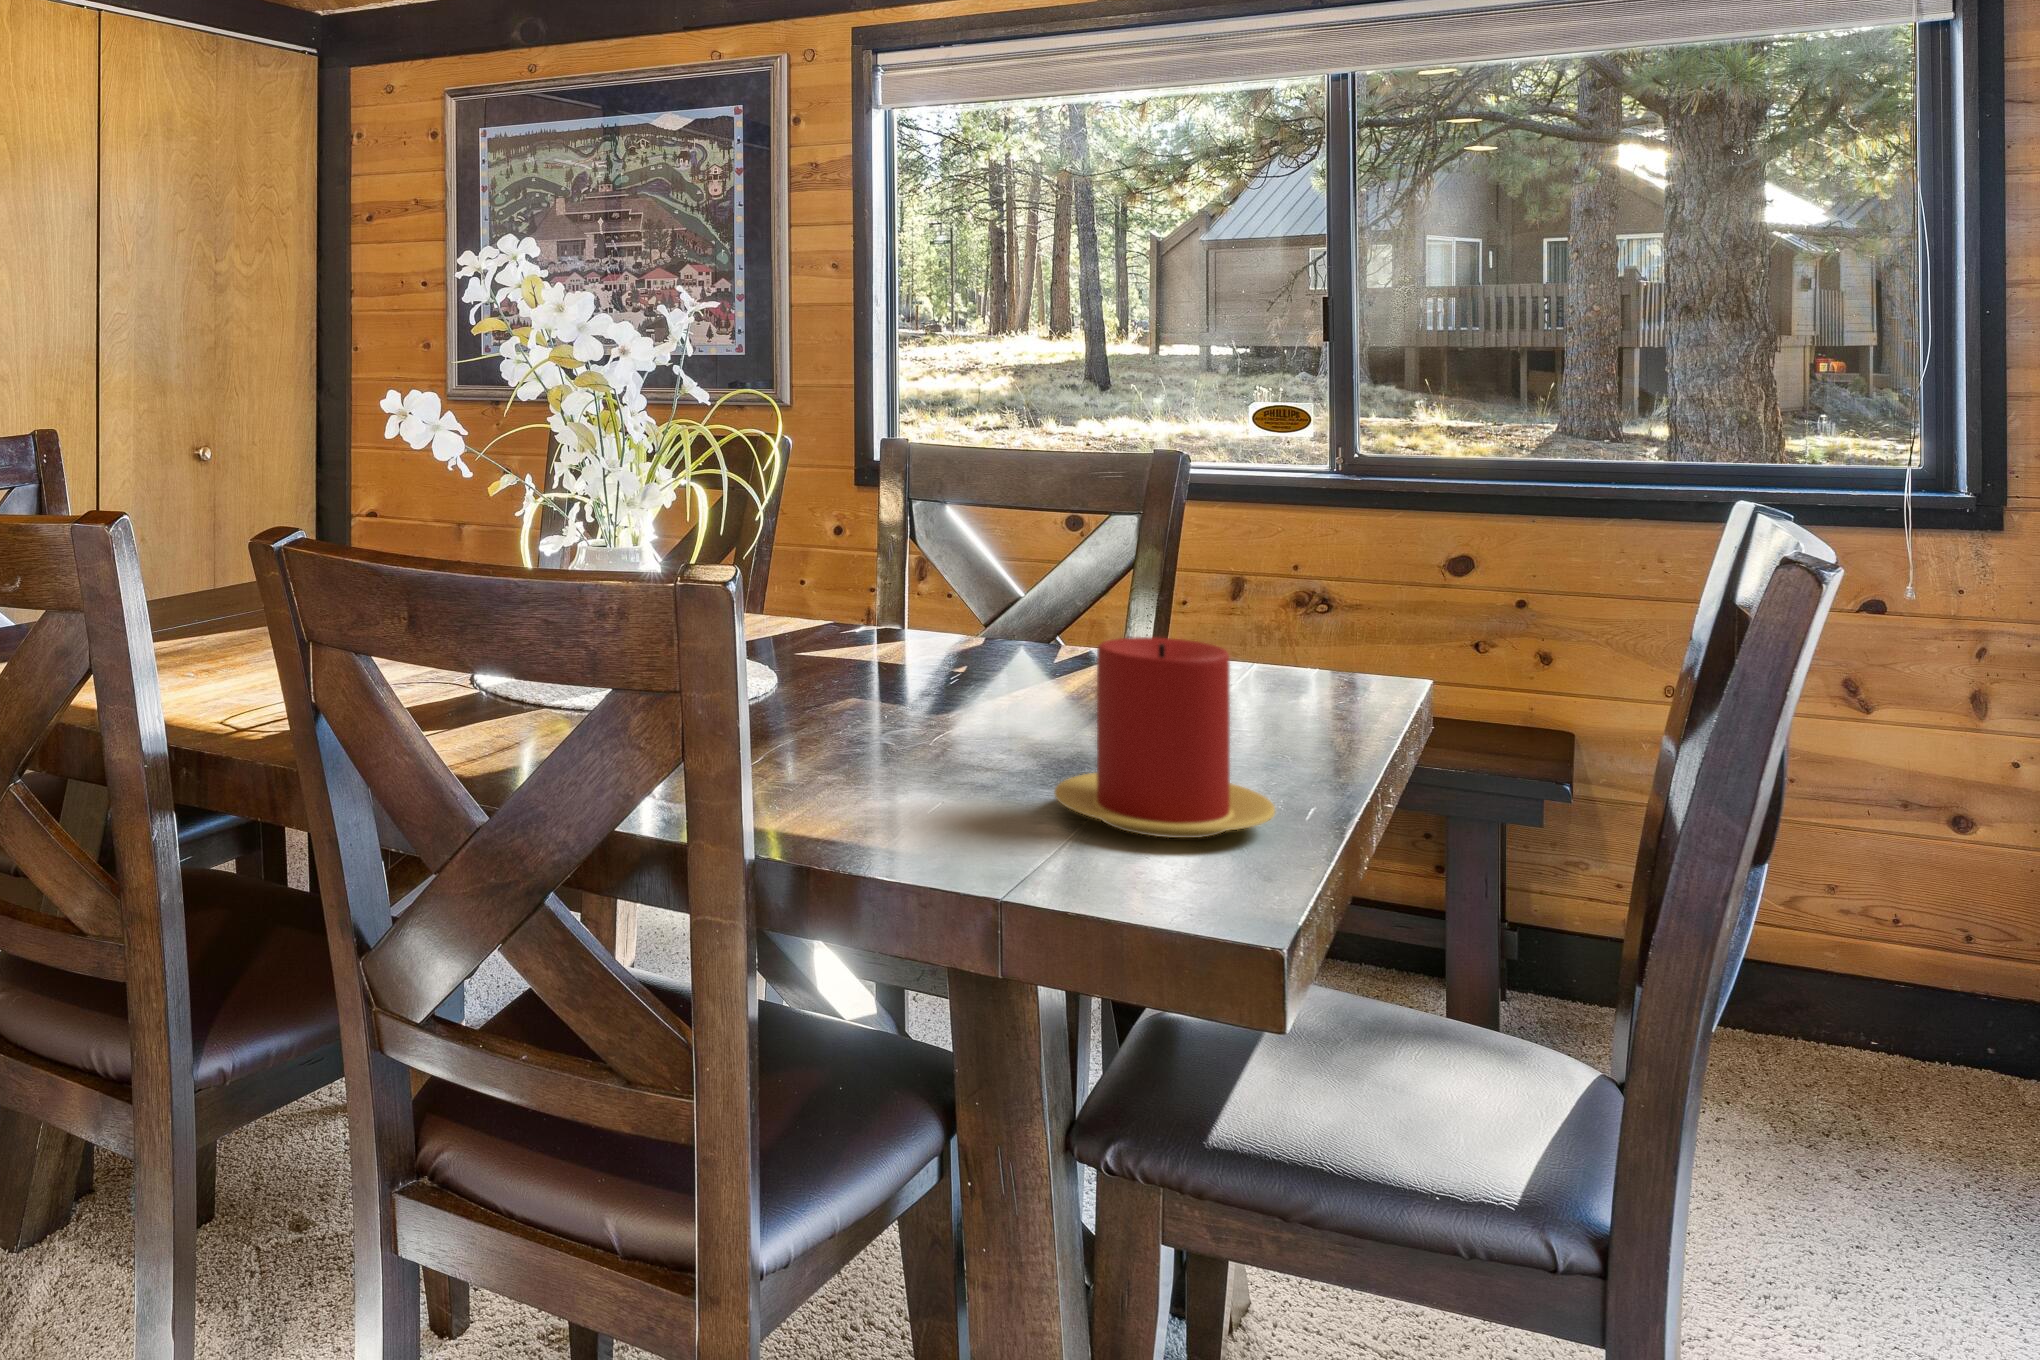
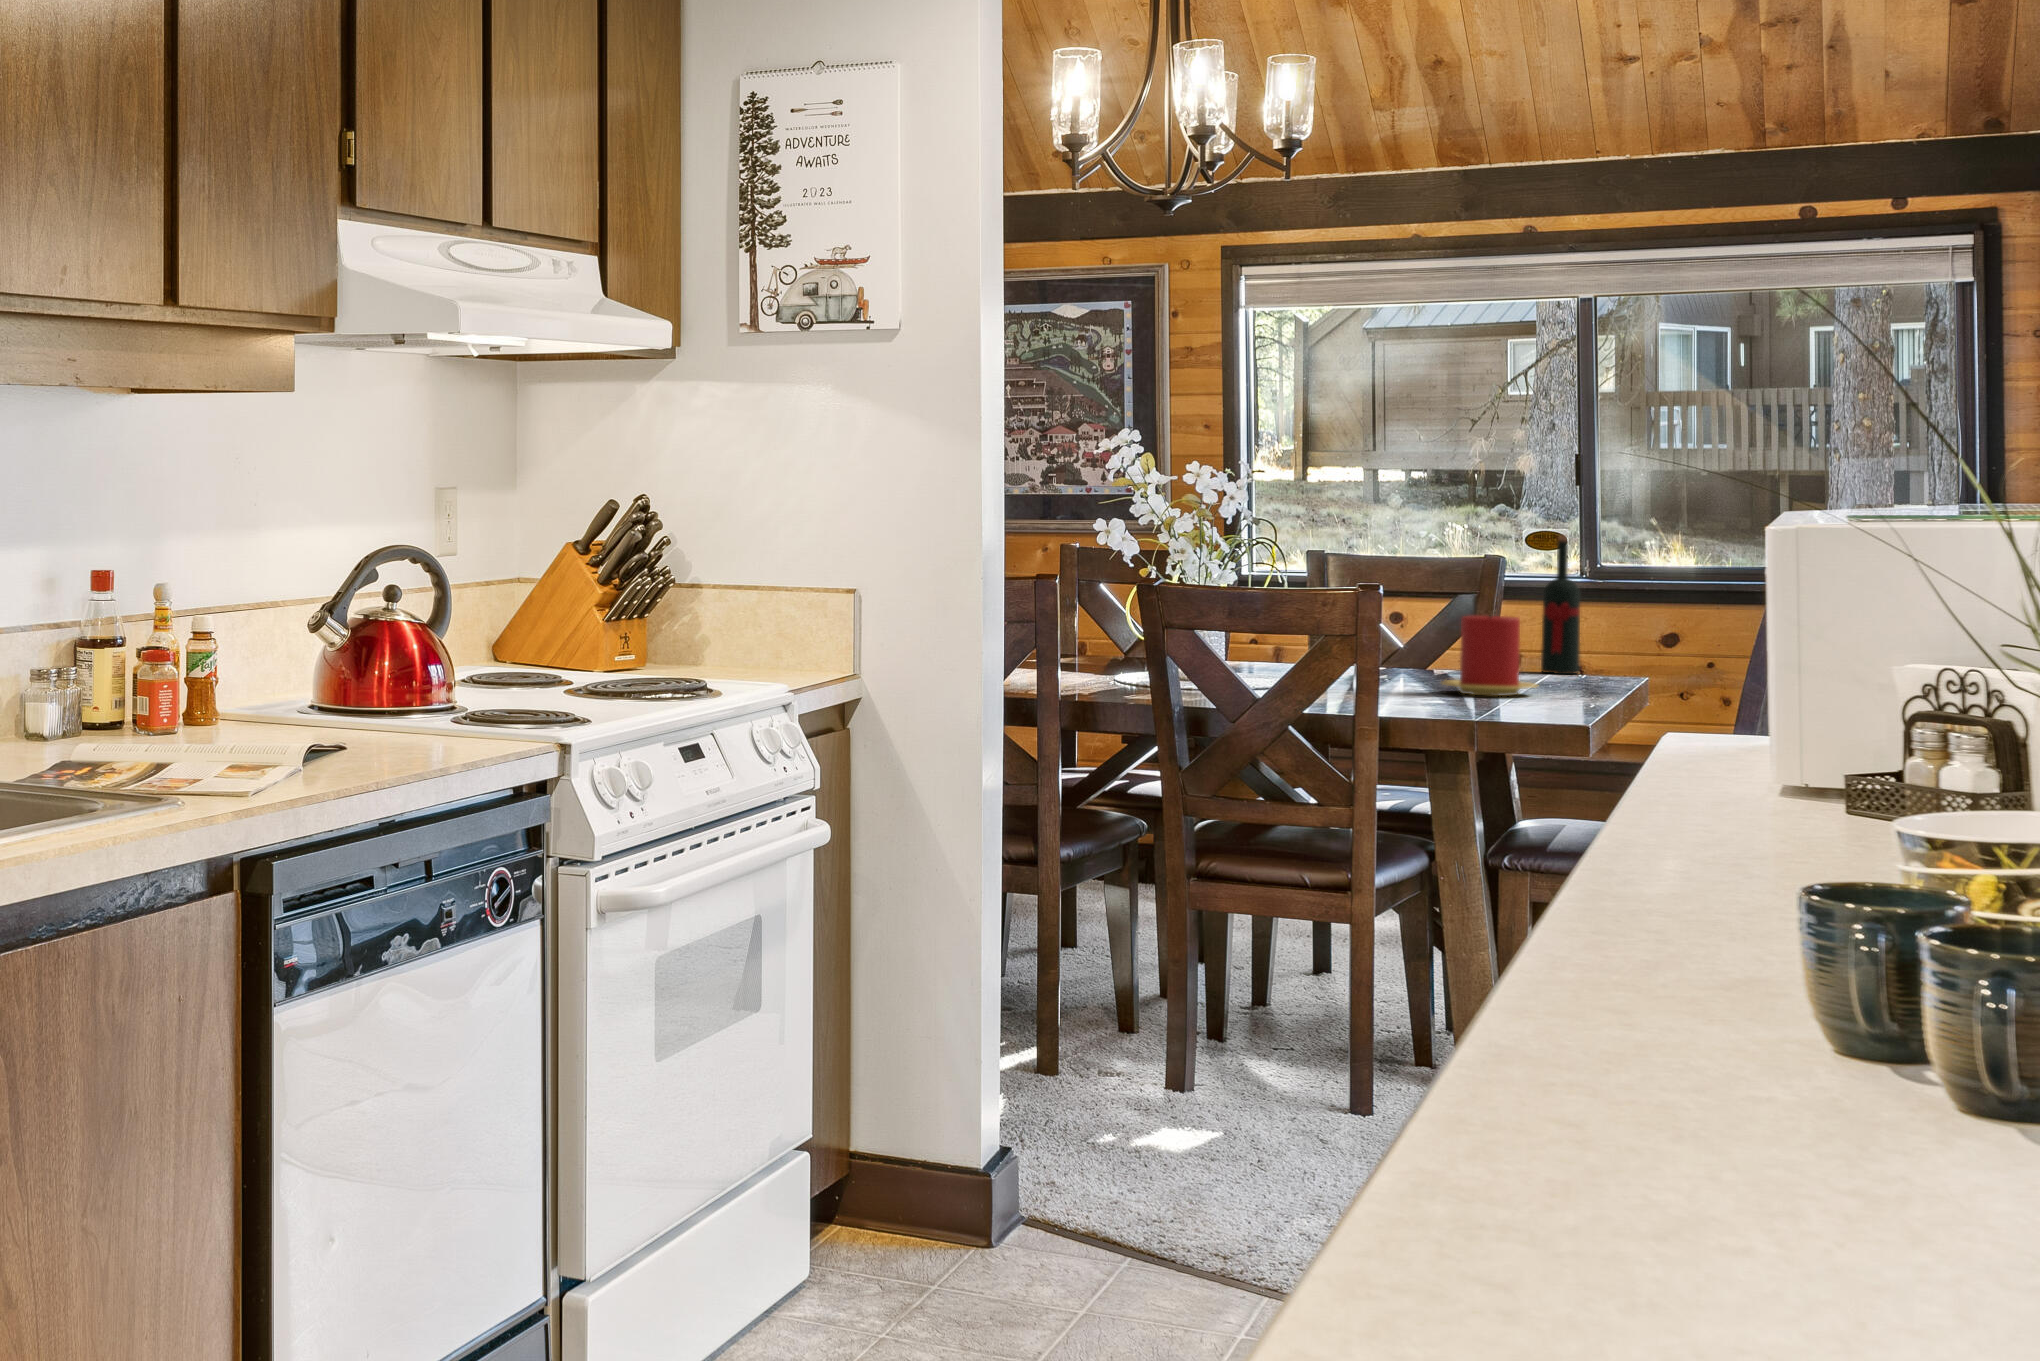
wine bottle: none [1284,434,1356,692] -> present [1541,535,1580,674]

